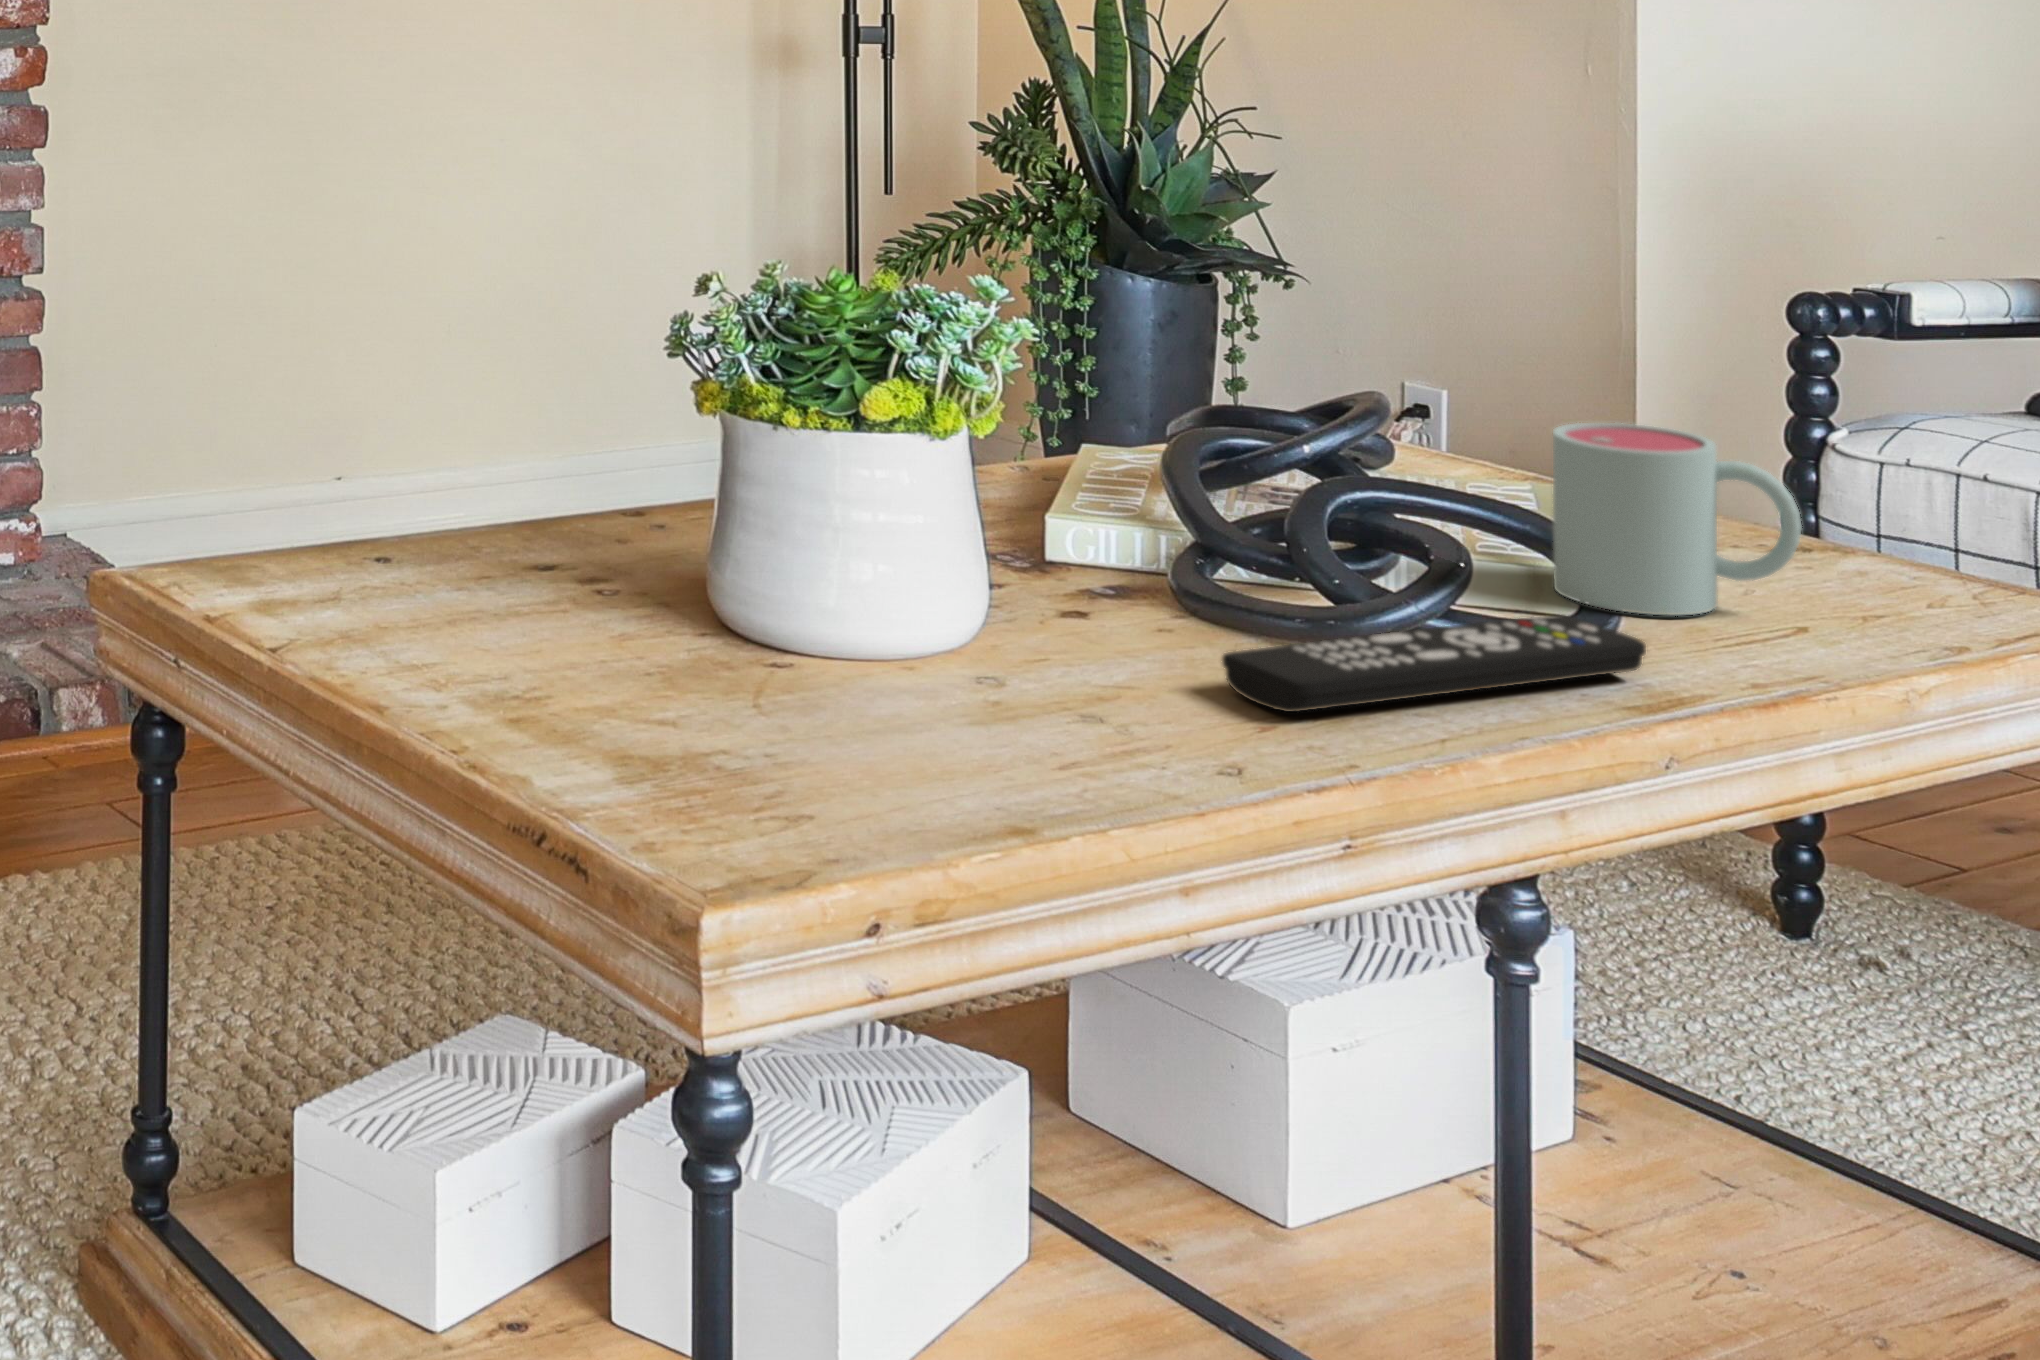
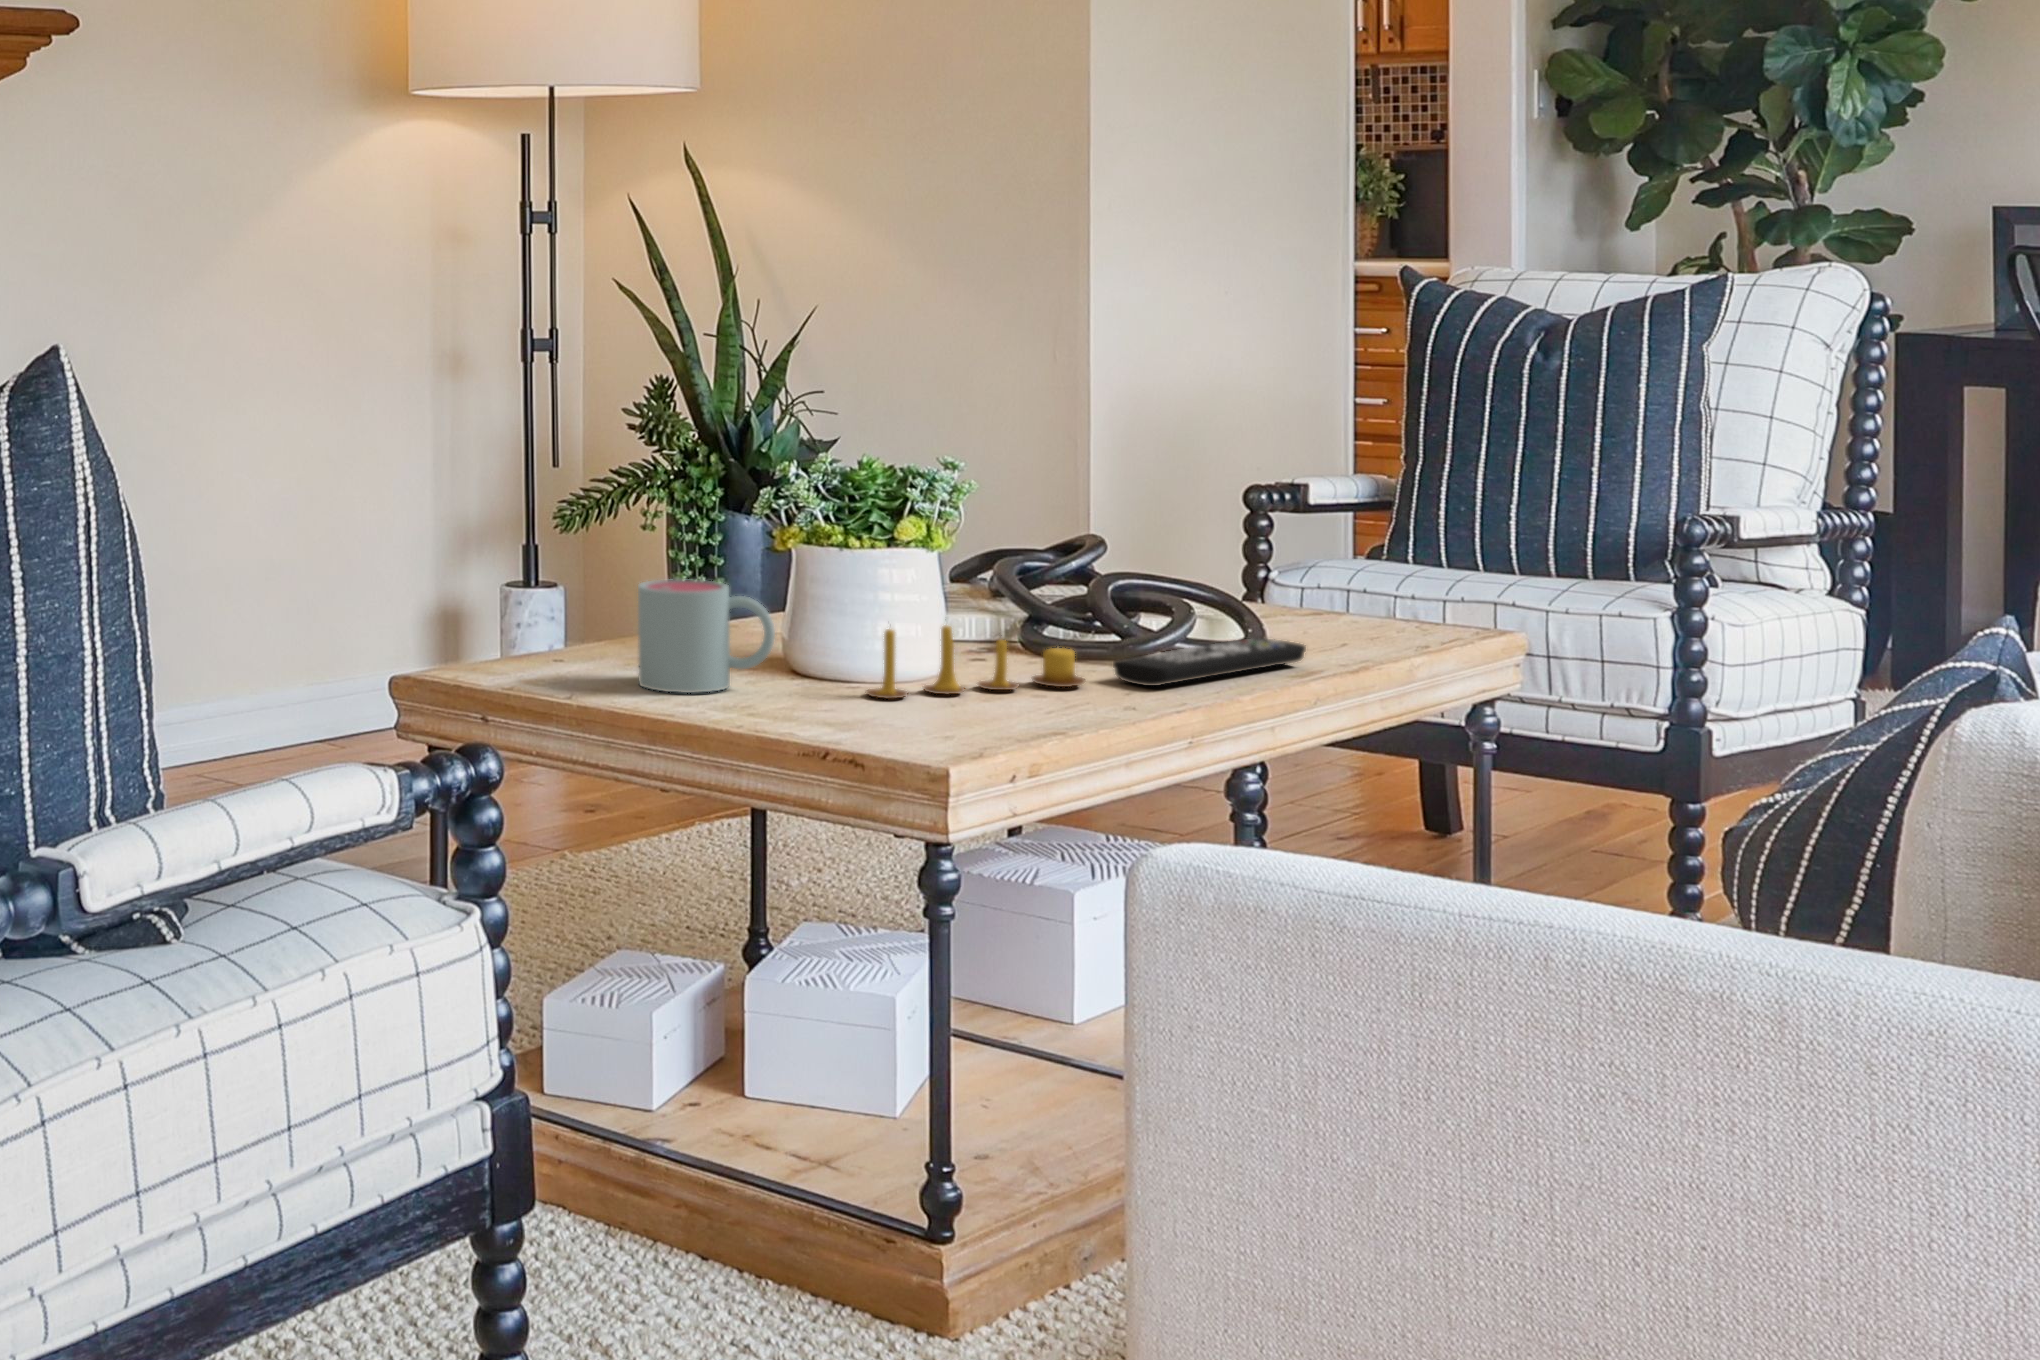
mug: present [1553,423,1801,615] -> present [638,579,775,693]
candle: none [714,559,1157,701] -> present [865,625,1085,699]

